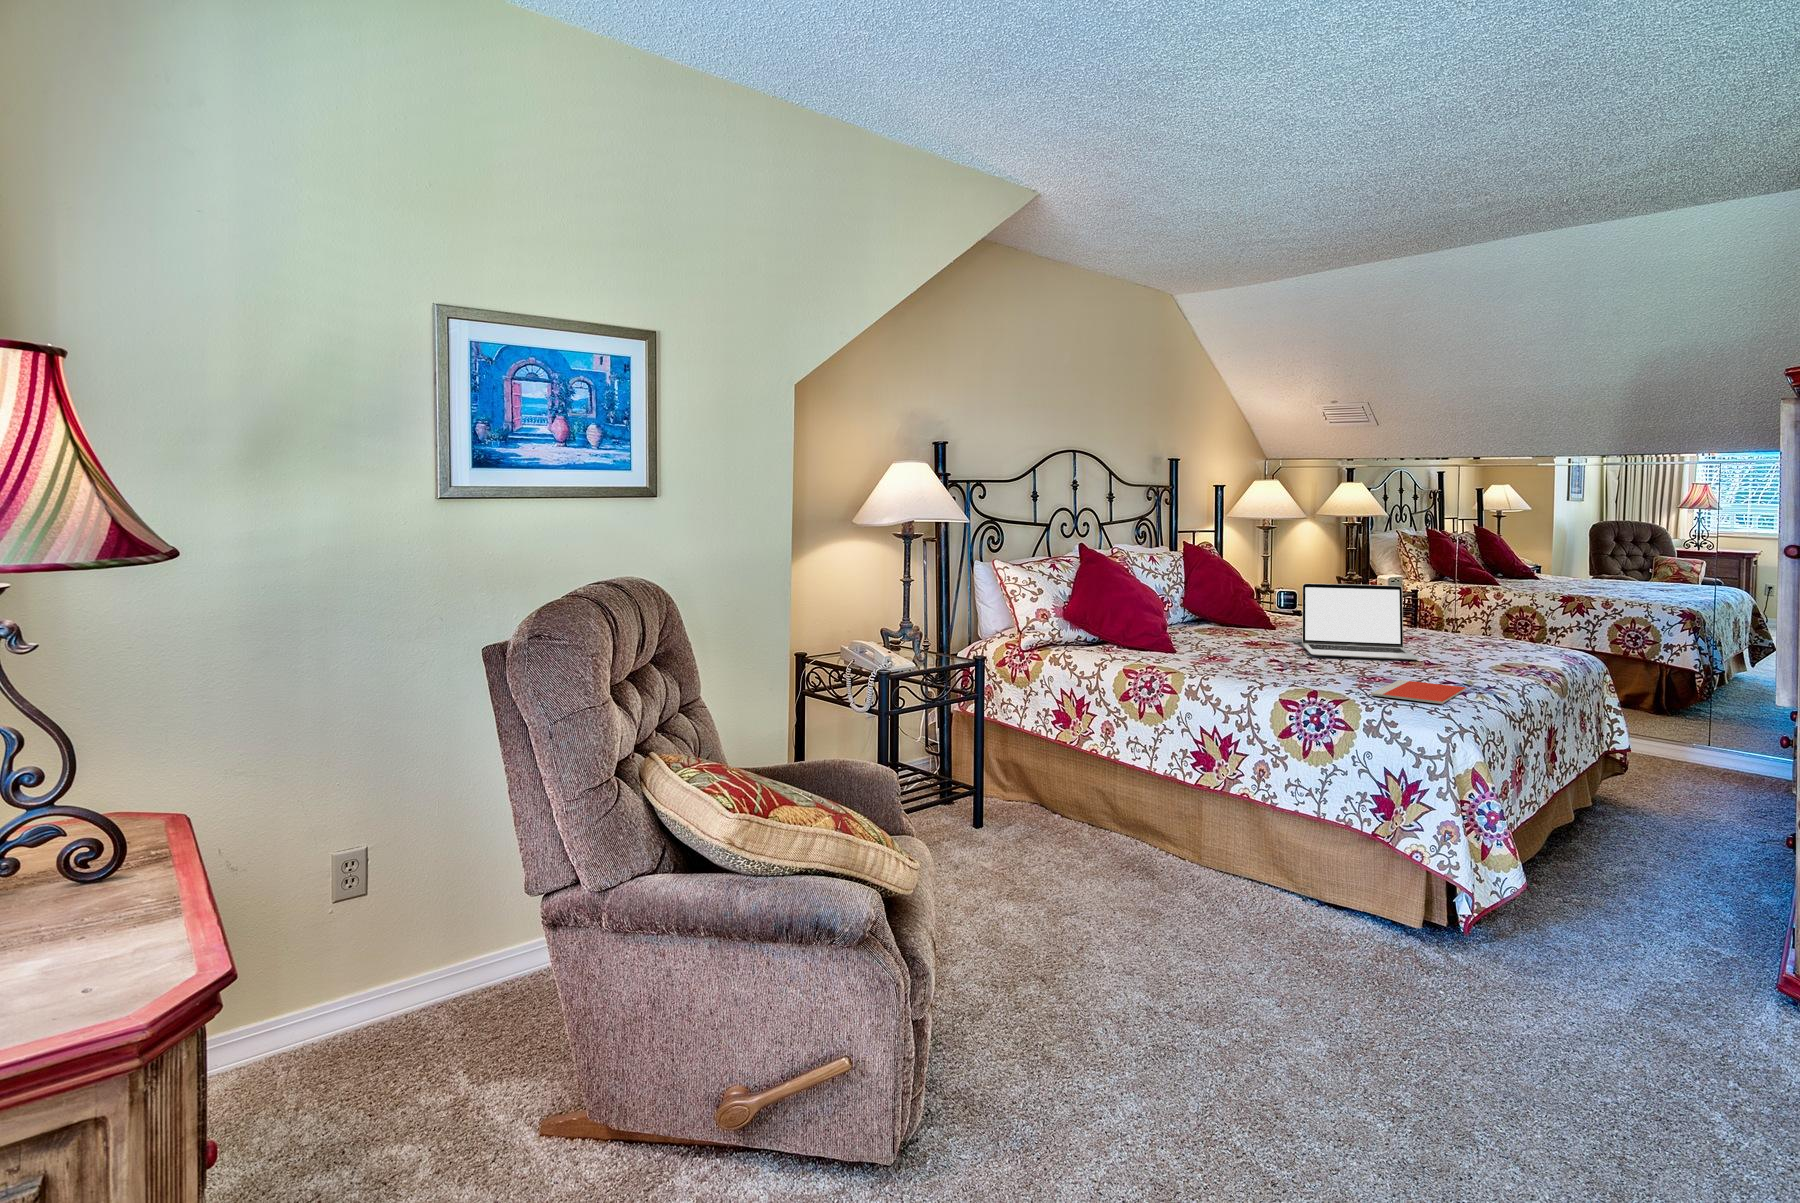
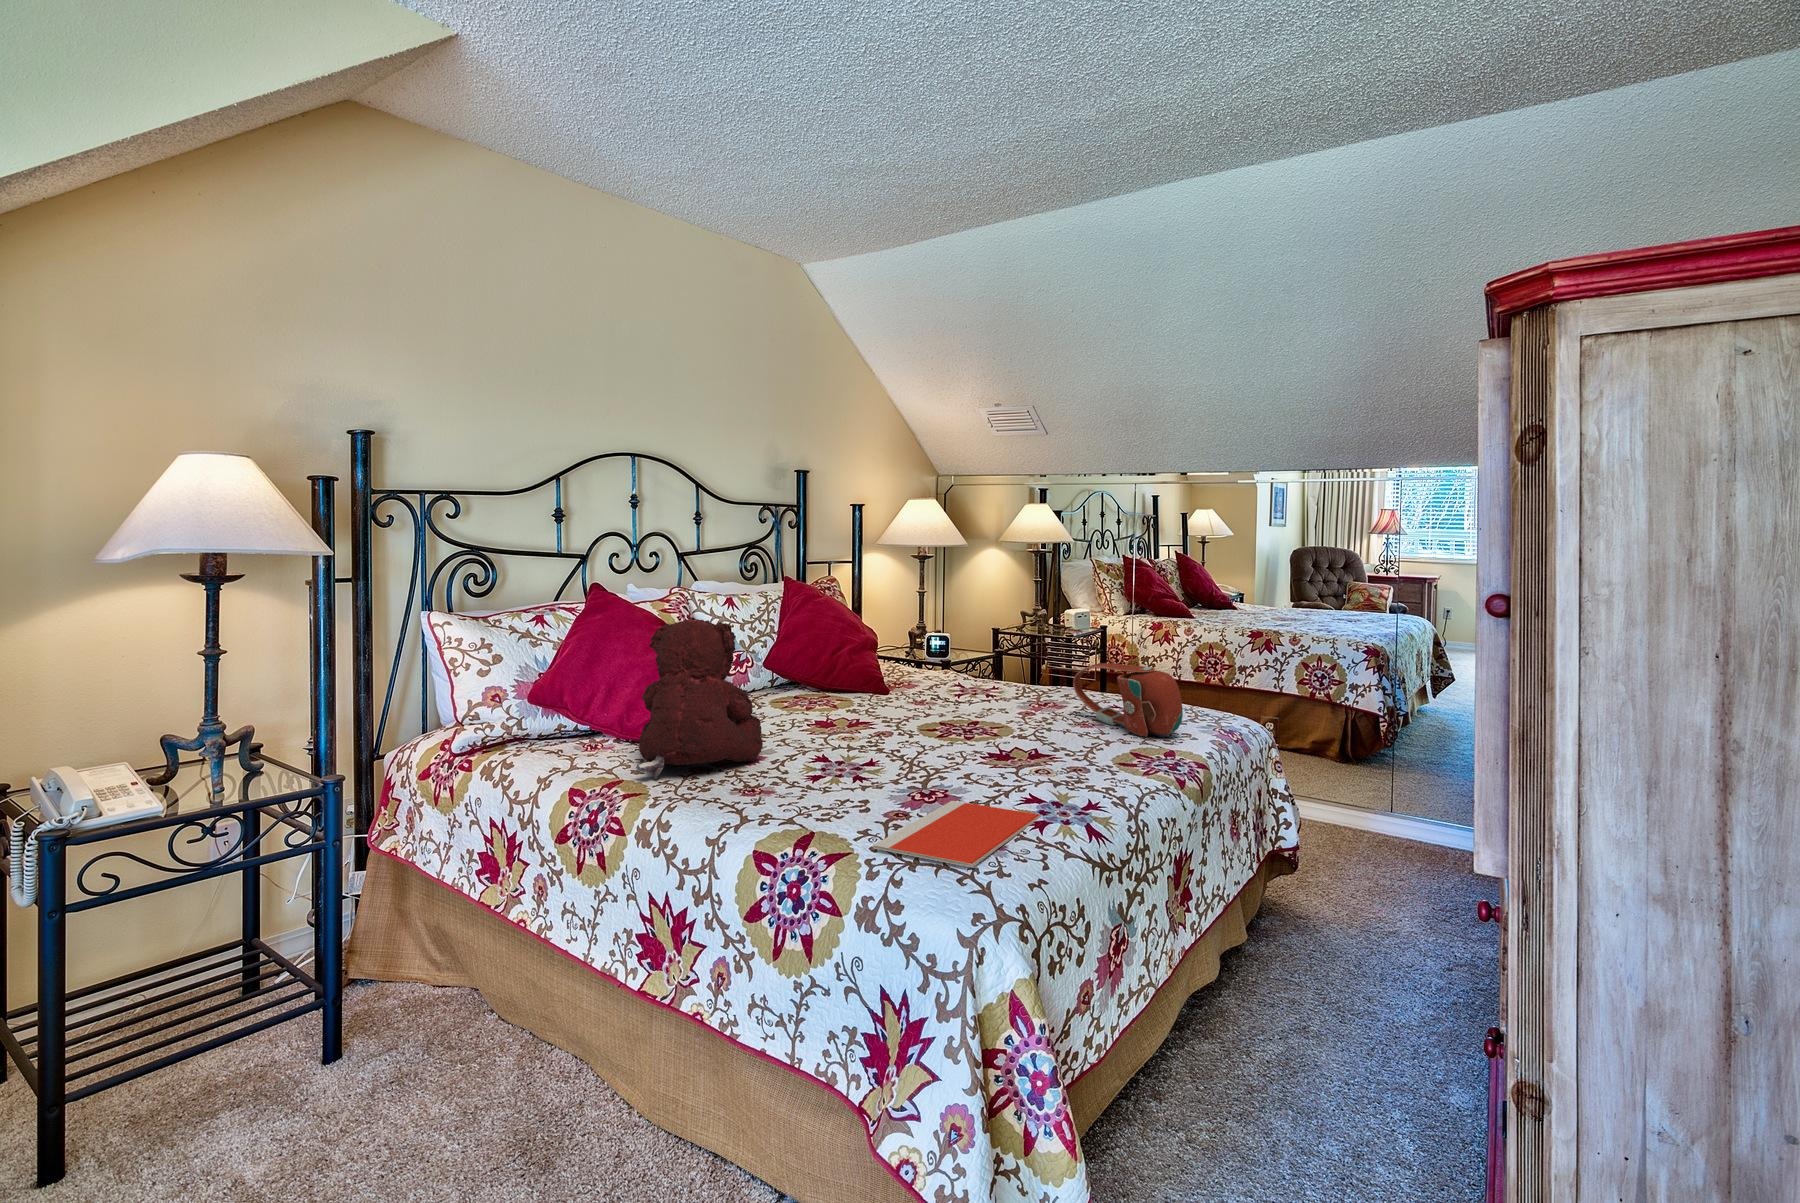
teddy bear: none [1159,564,1244,664] -> present [636,617,763,779]
laptop: present [1302,583,1419,660] -> none [868,634,1015,748]
handbag: none [1449,607,1544,658] -> present [1073,663,1183,737]

